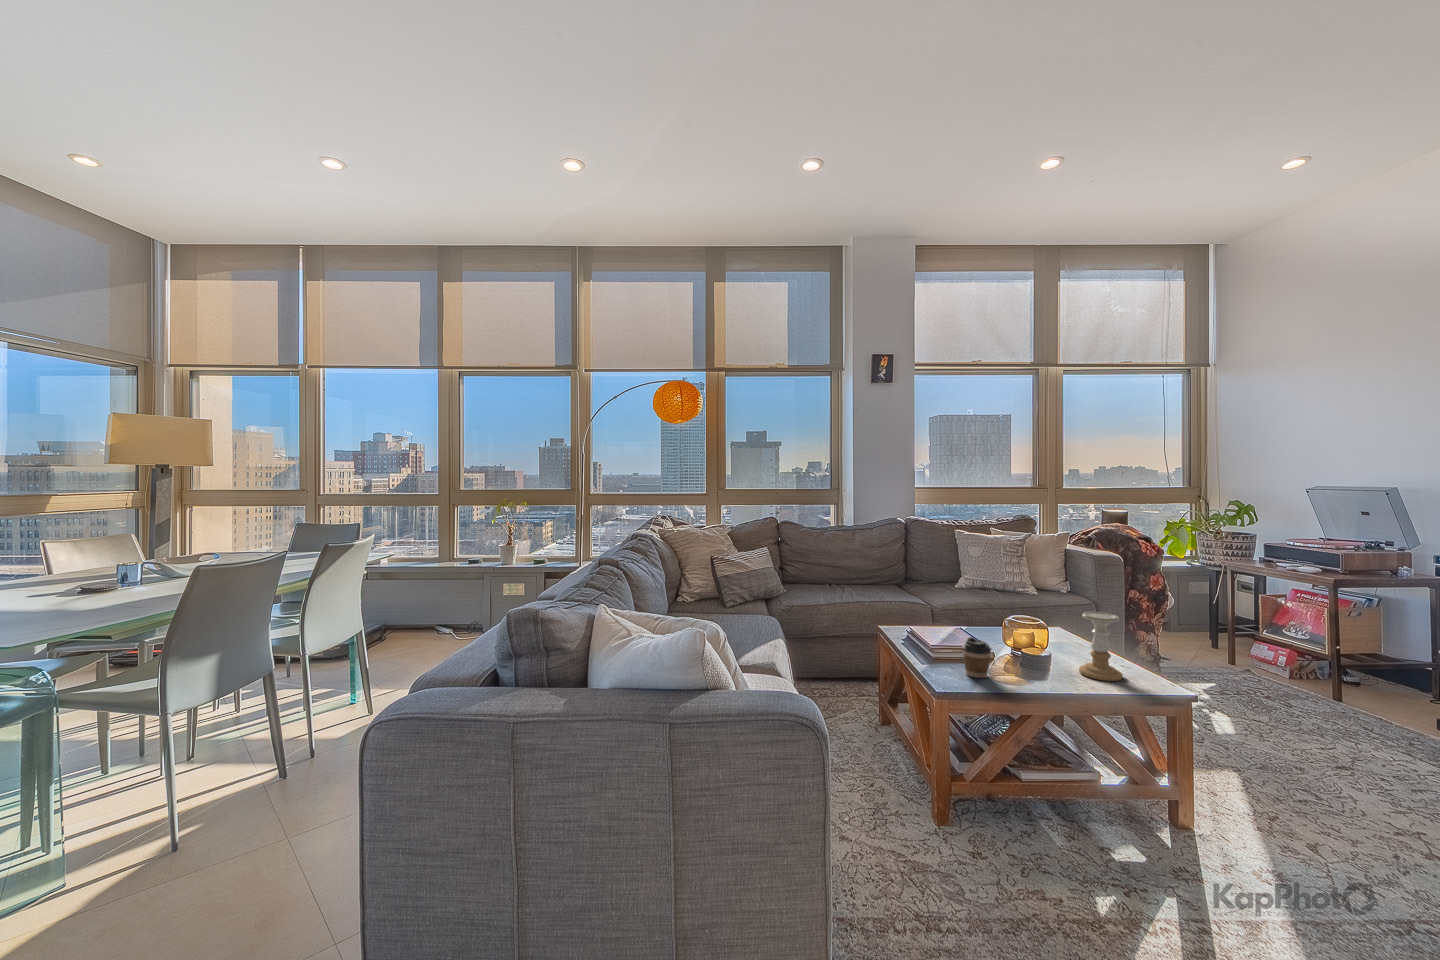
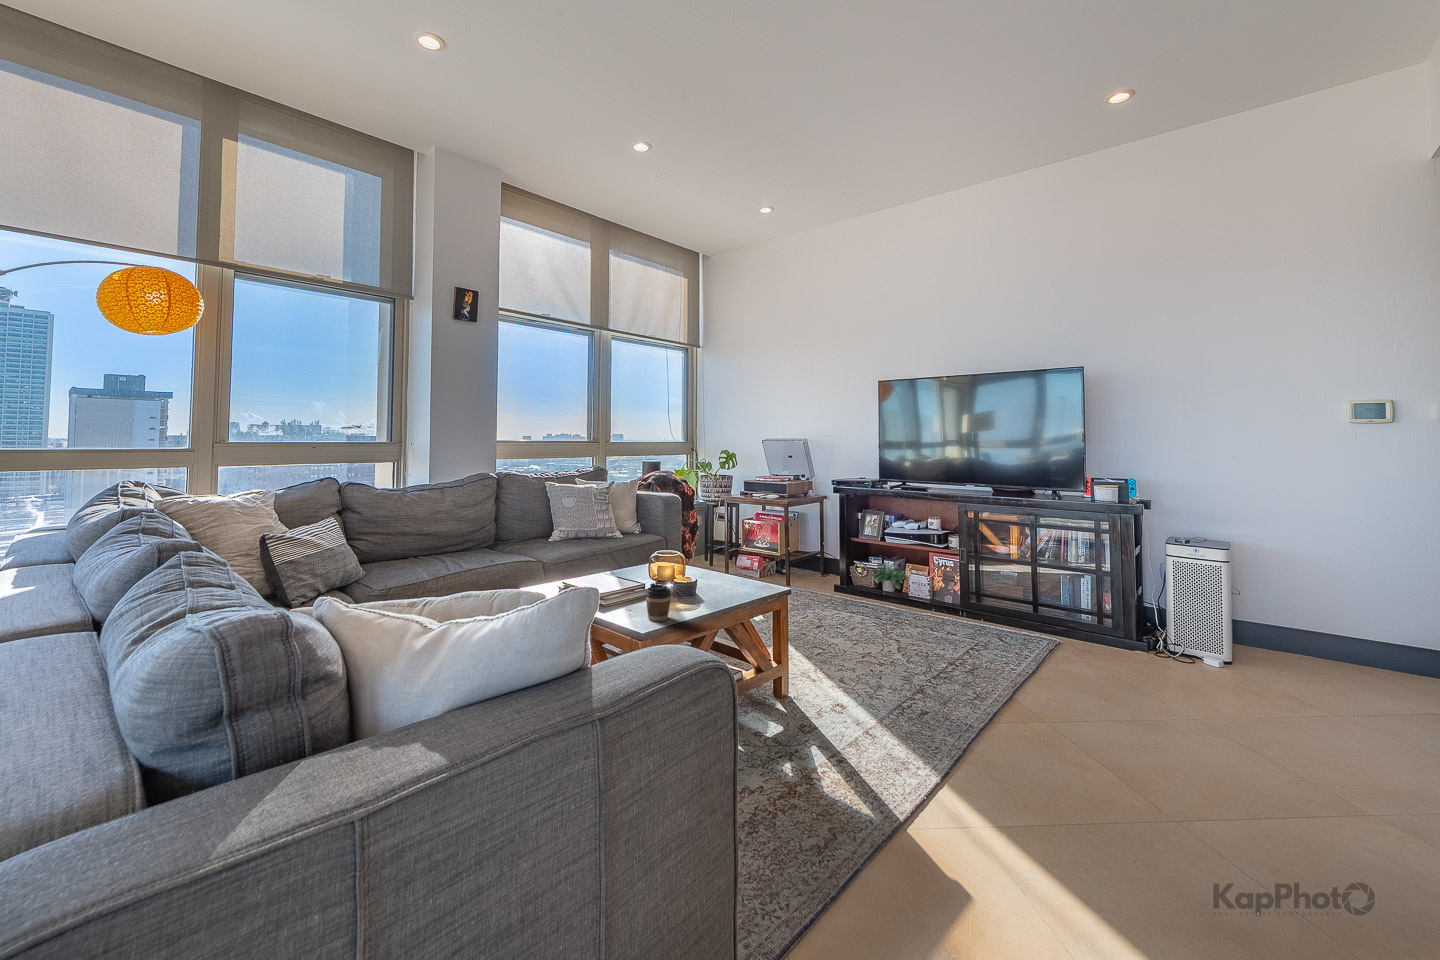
candle holder: present [1079,612,1123,681] -> none [719,544,749,599]

